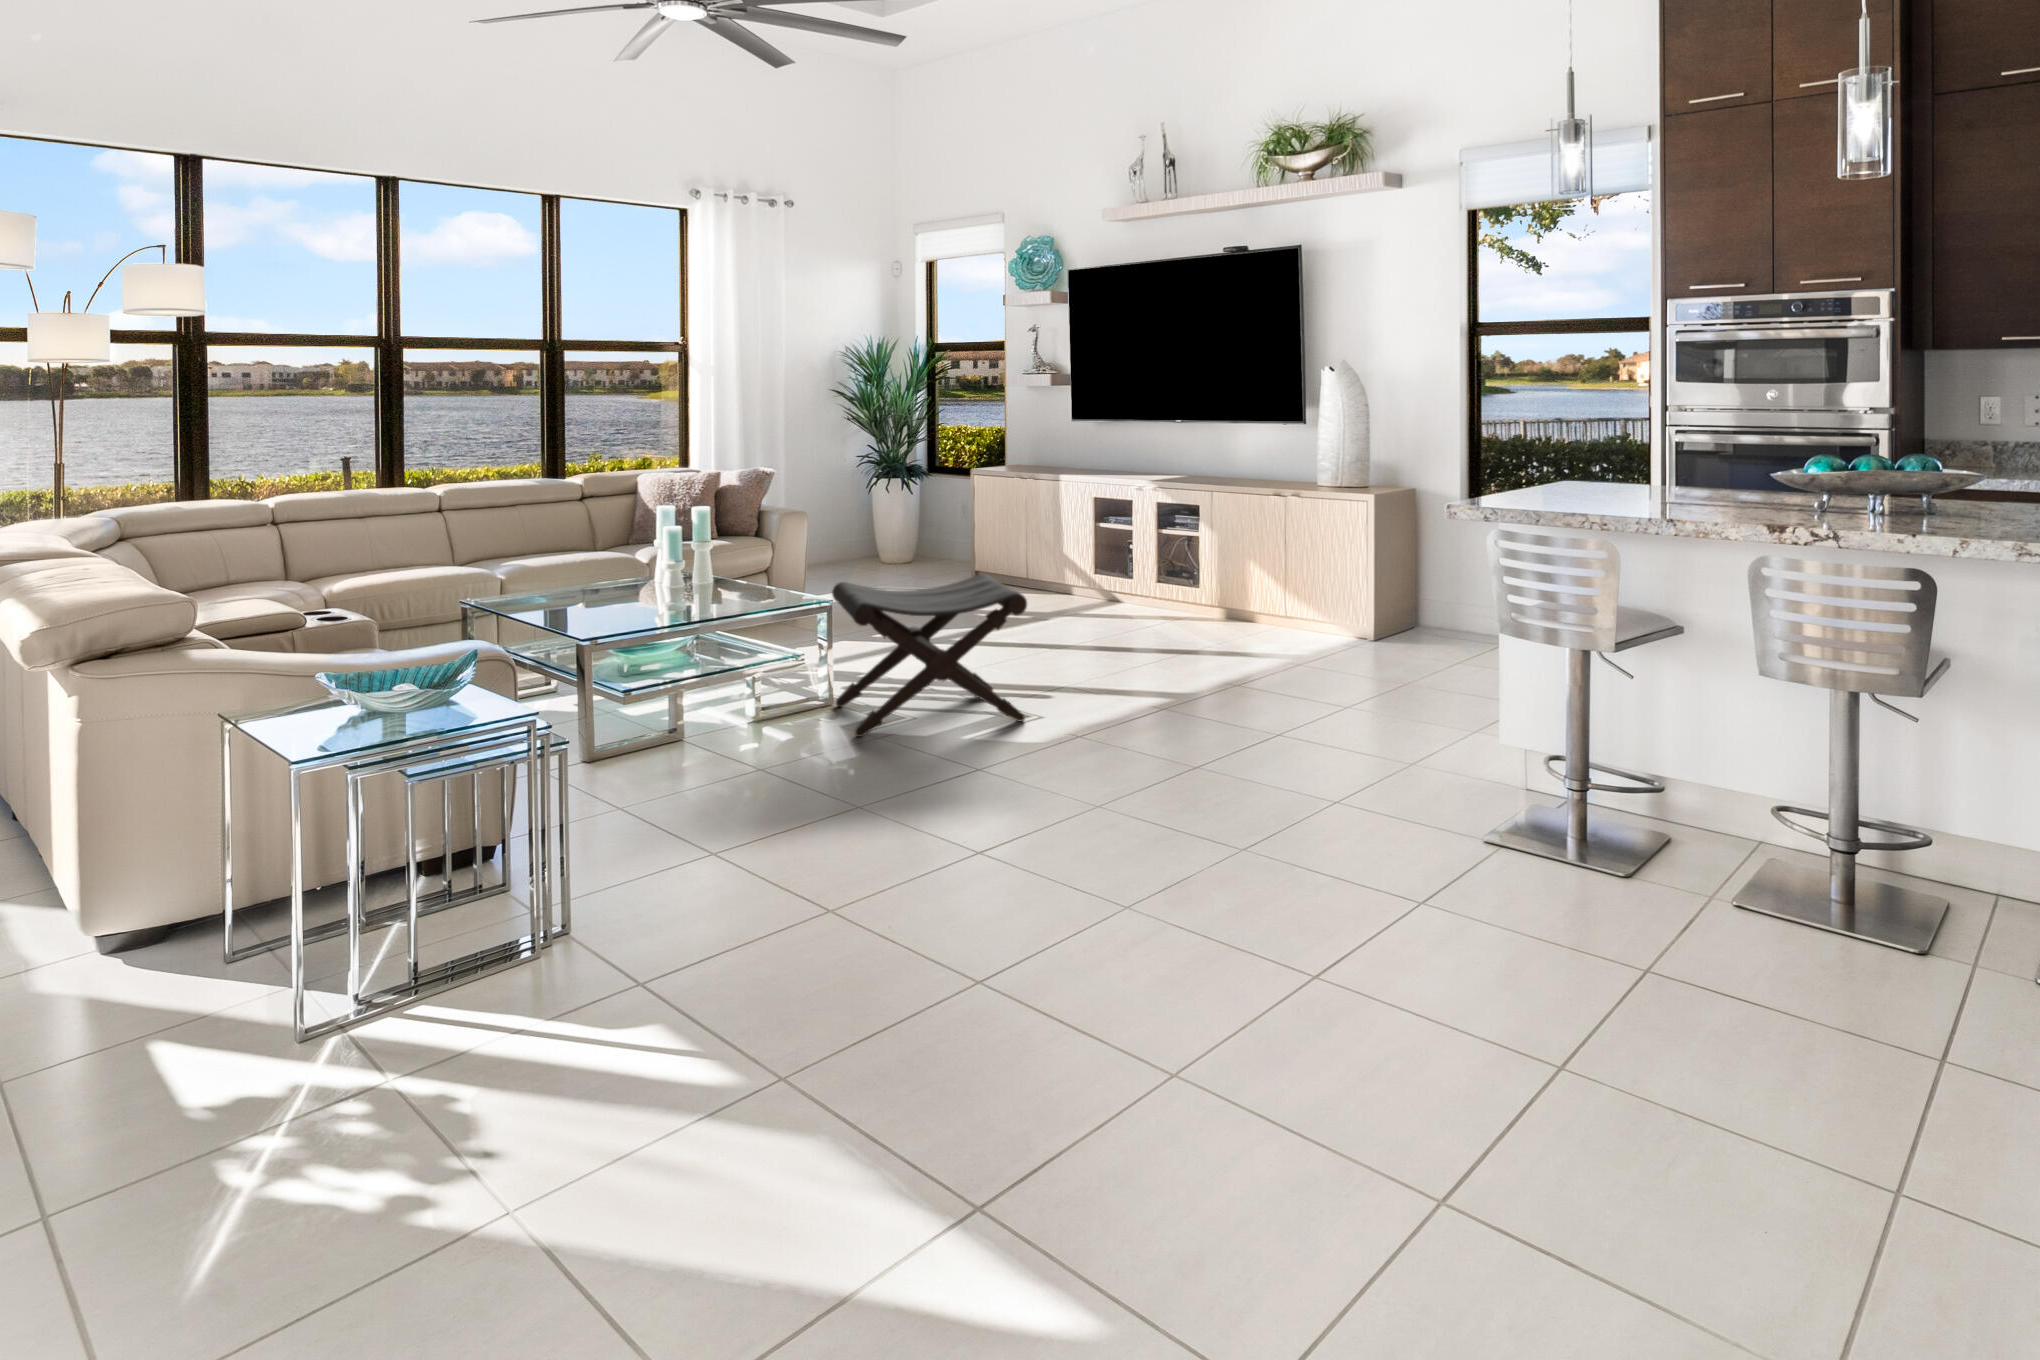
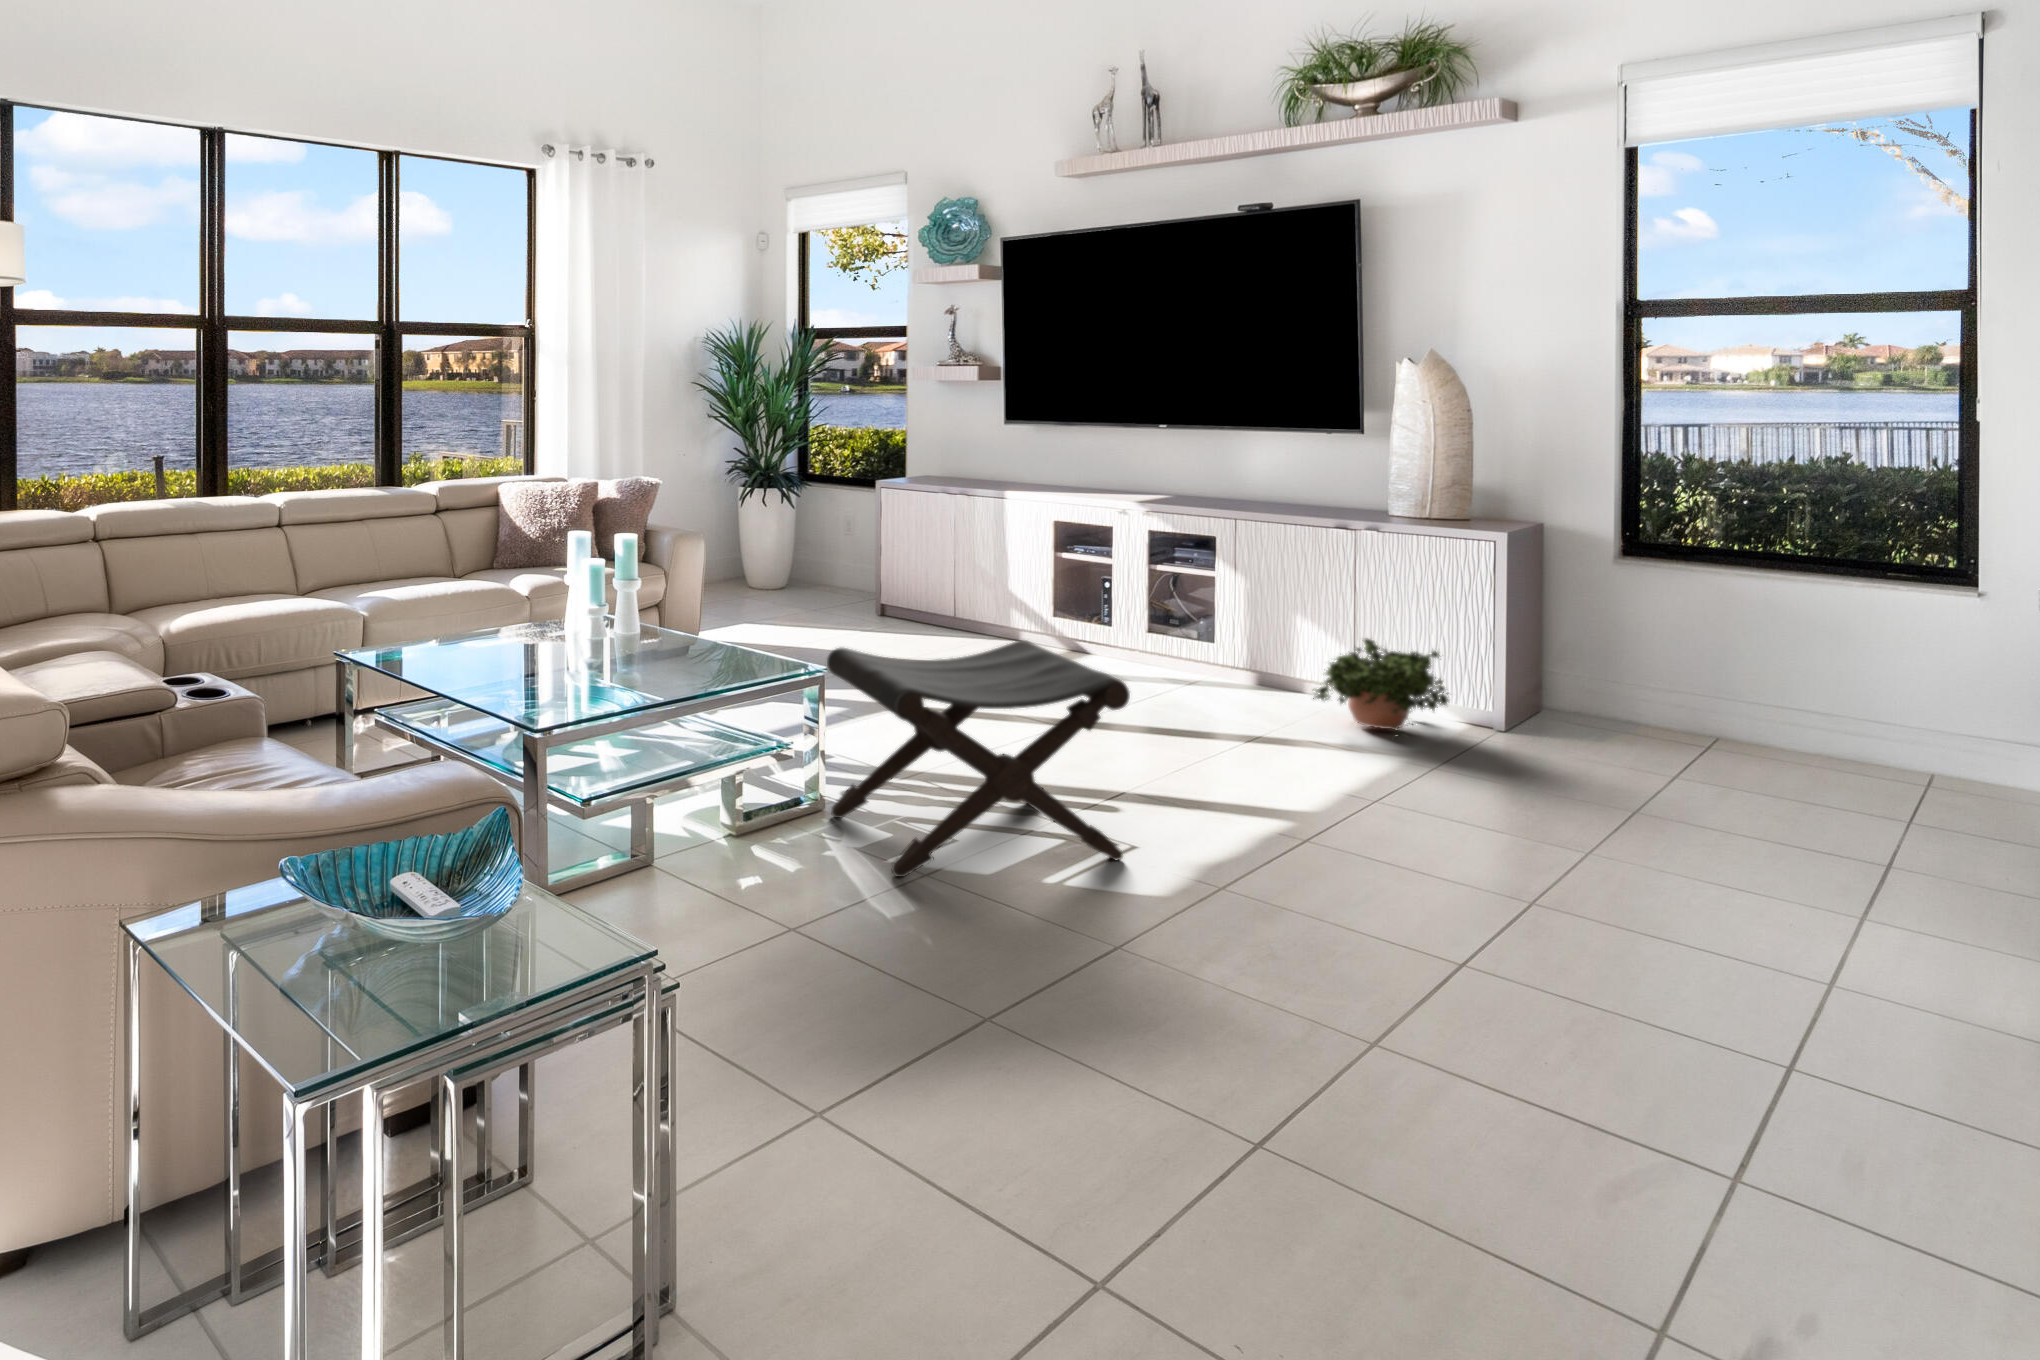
potted plant: none [1231,574,1333,647] -> present [1313,638,1449,737]

